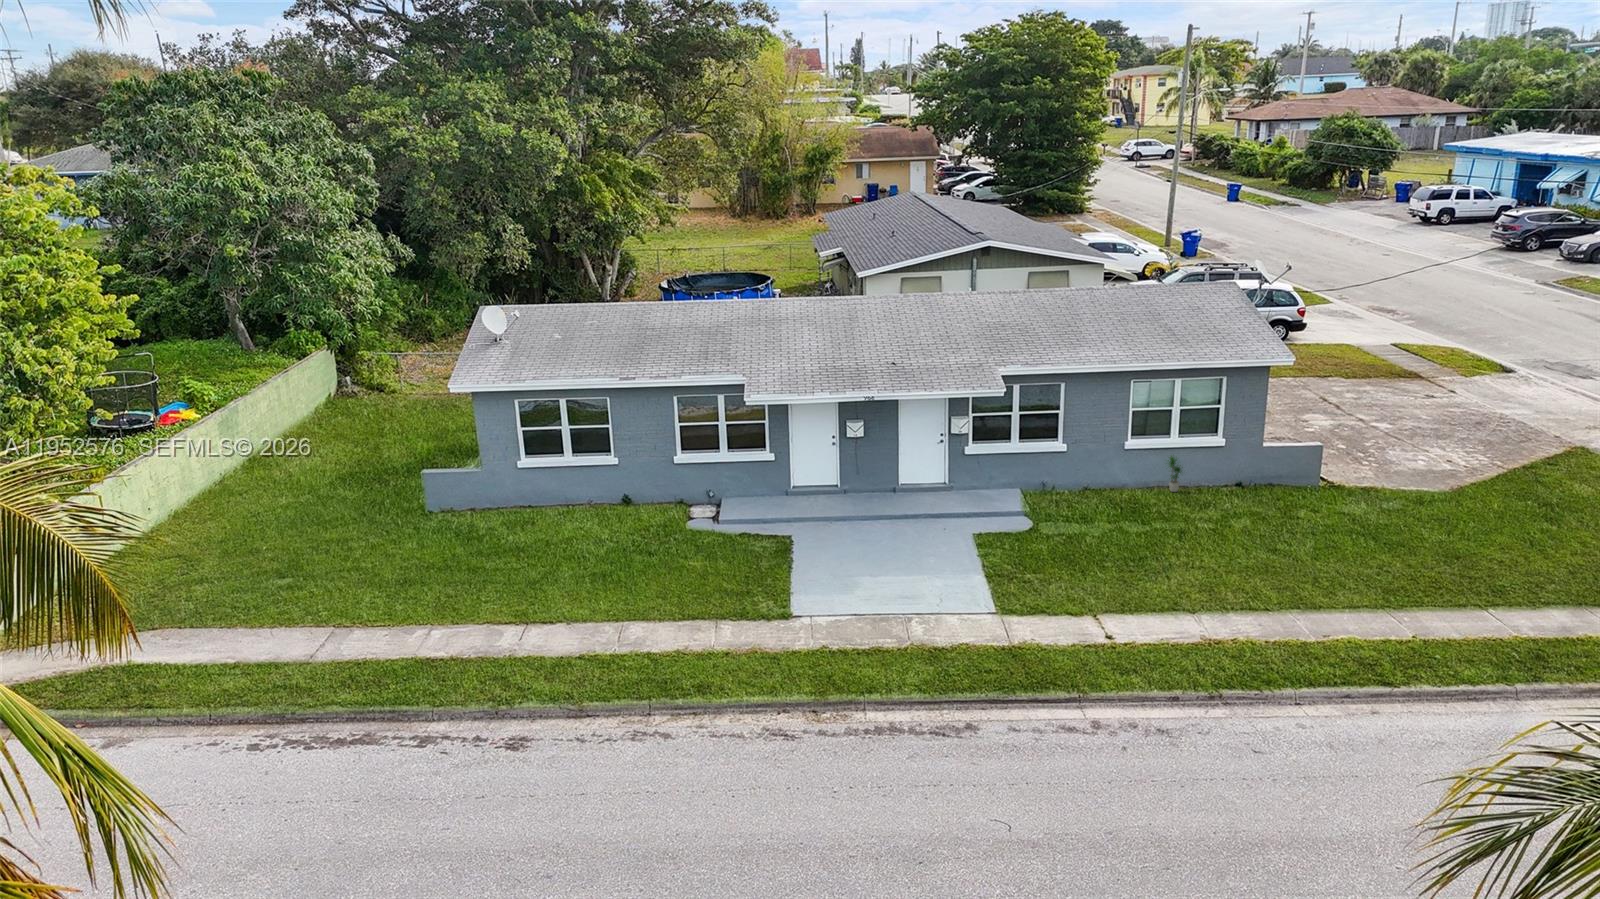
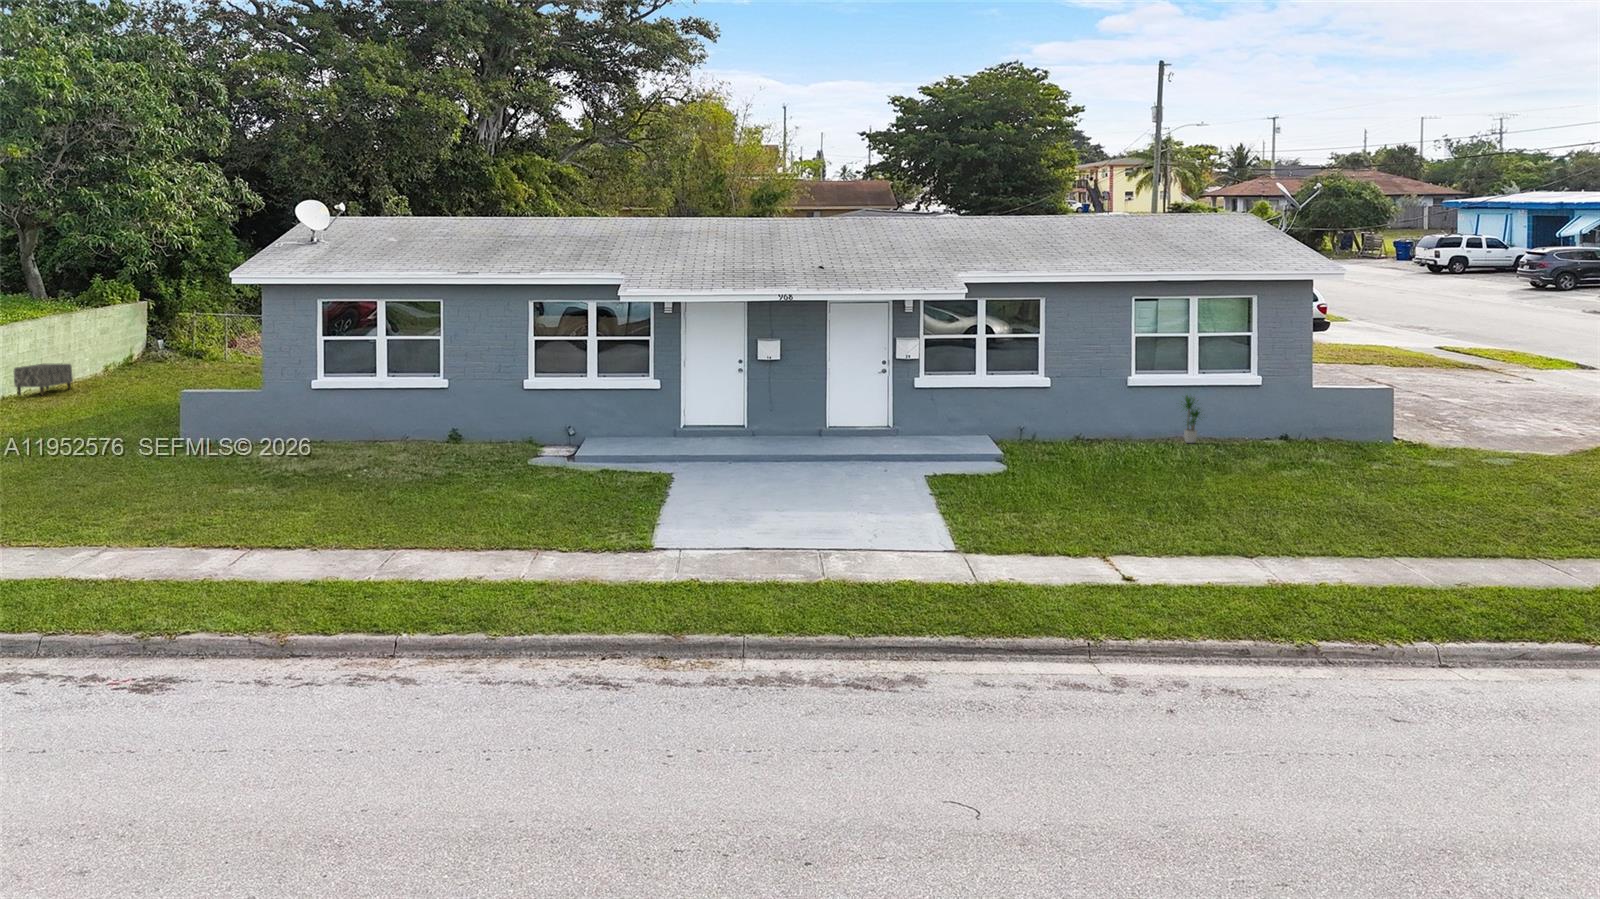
bench: none [266,422,305,452] -> present [14,364,73,396]

